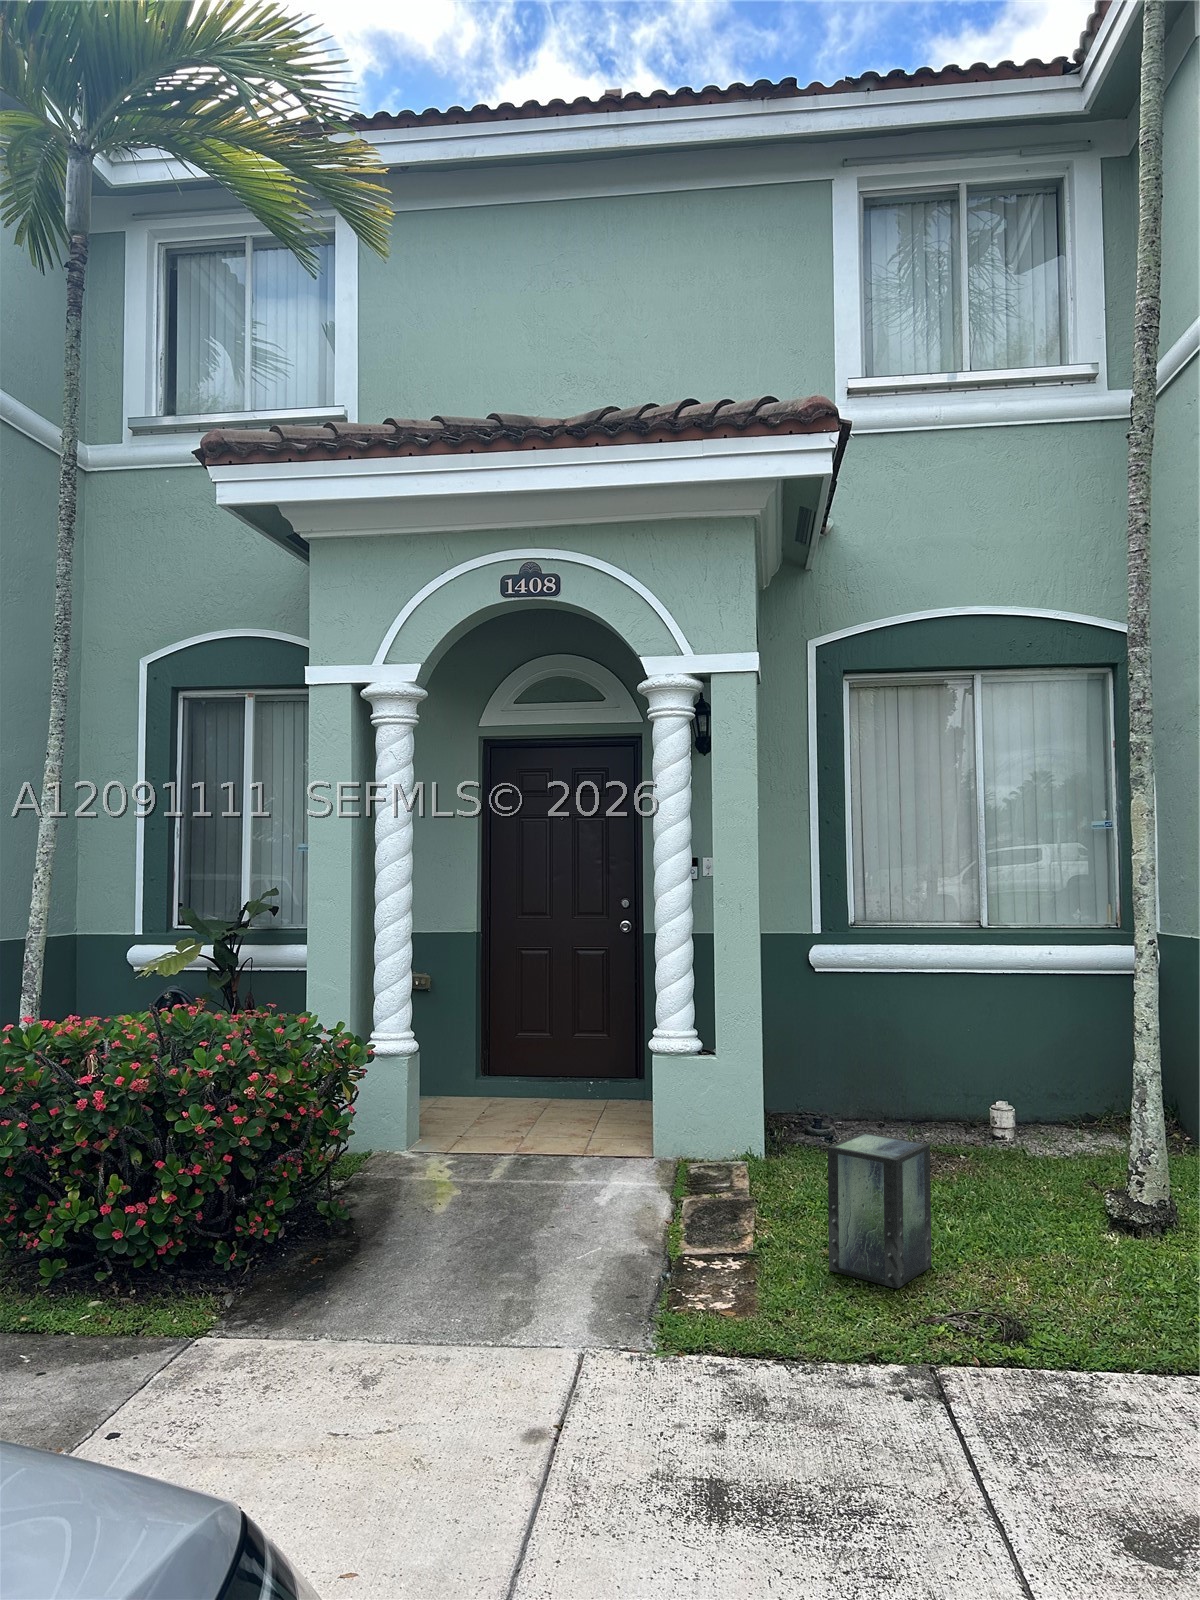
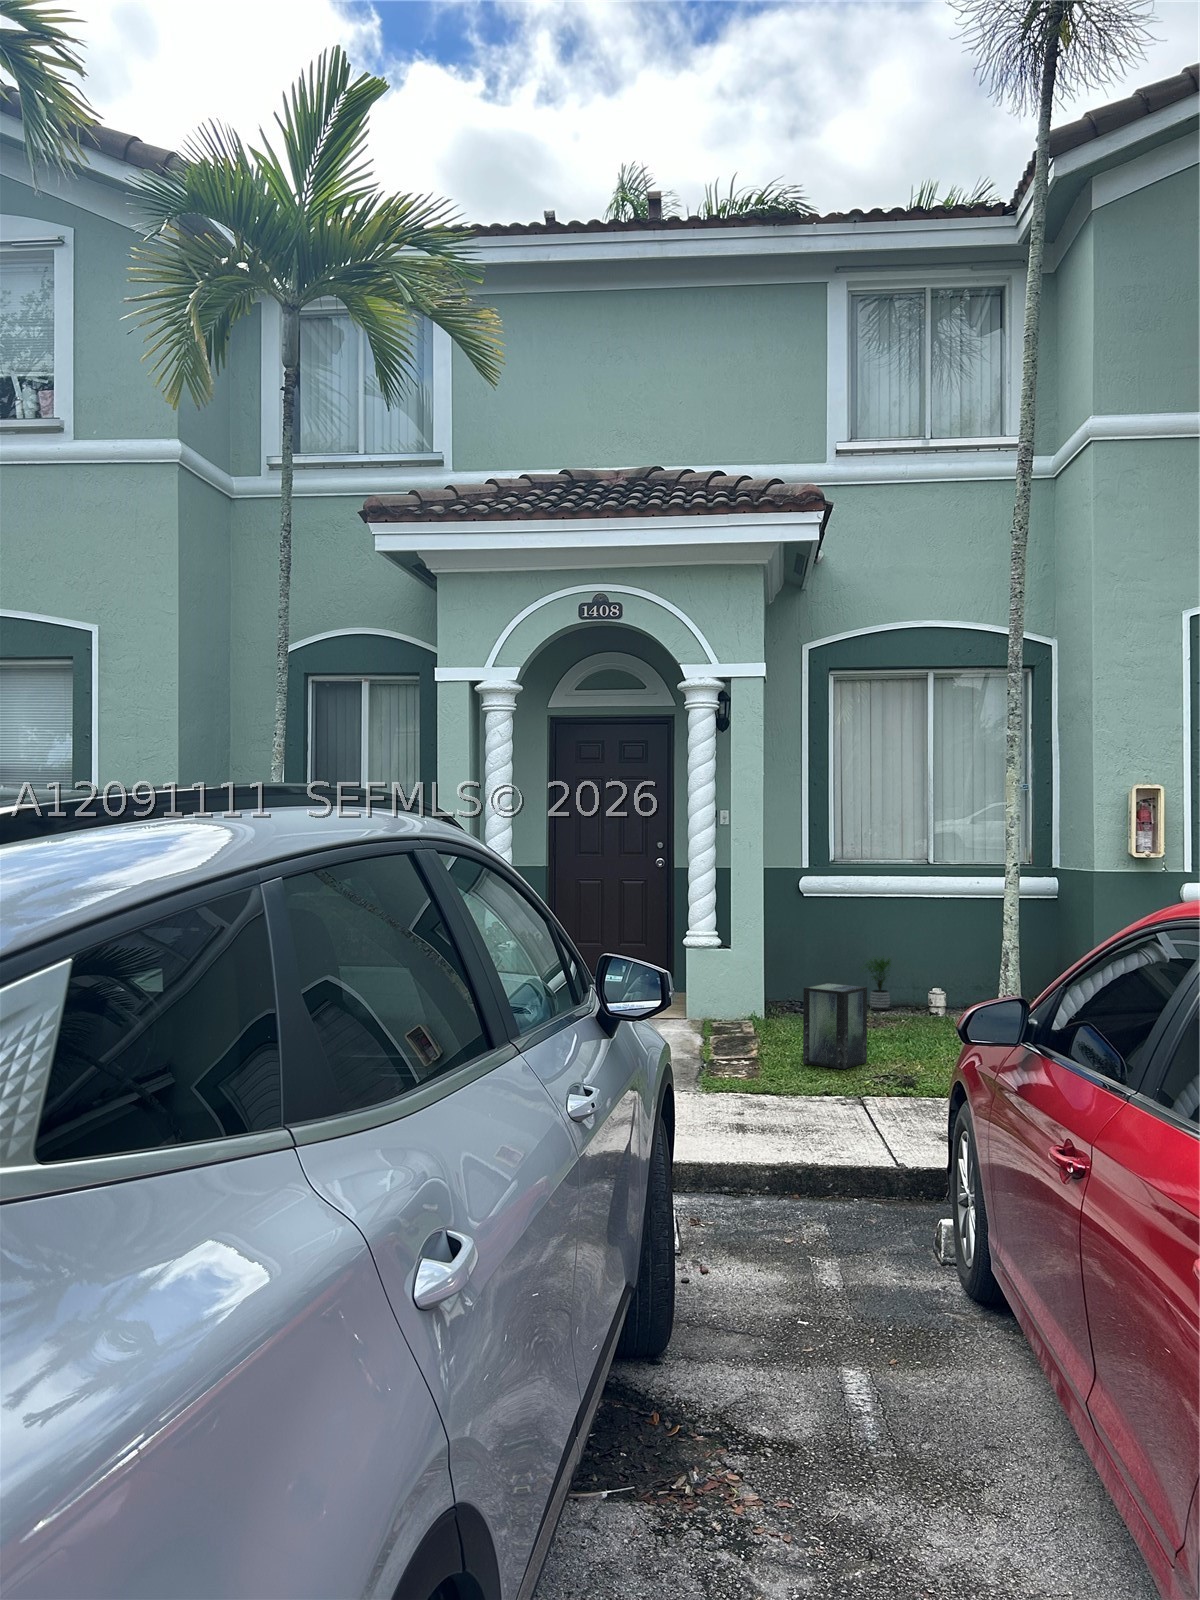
potted plant: none [890,1052,945,1130] -> present [867,957,891,1011]

